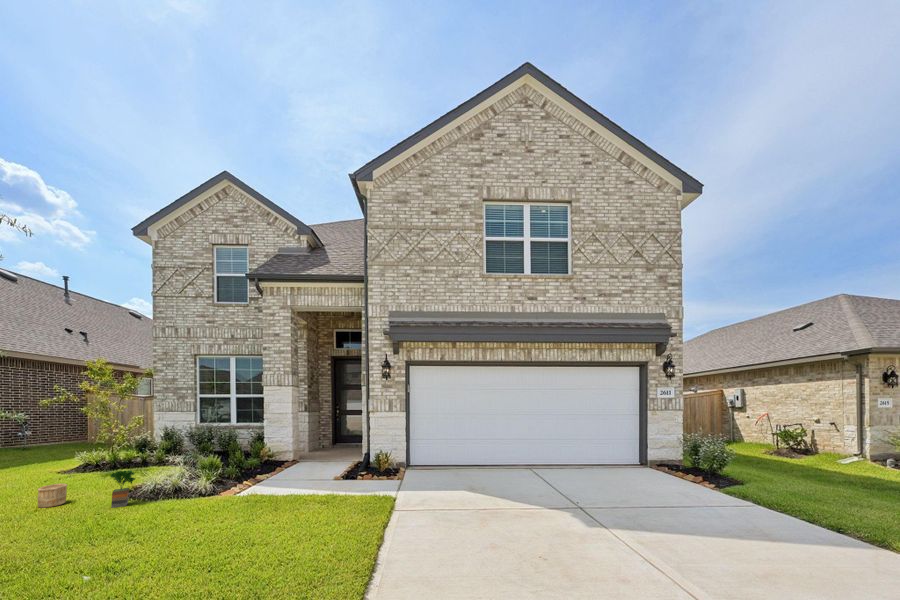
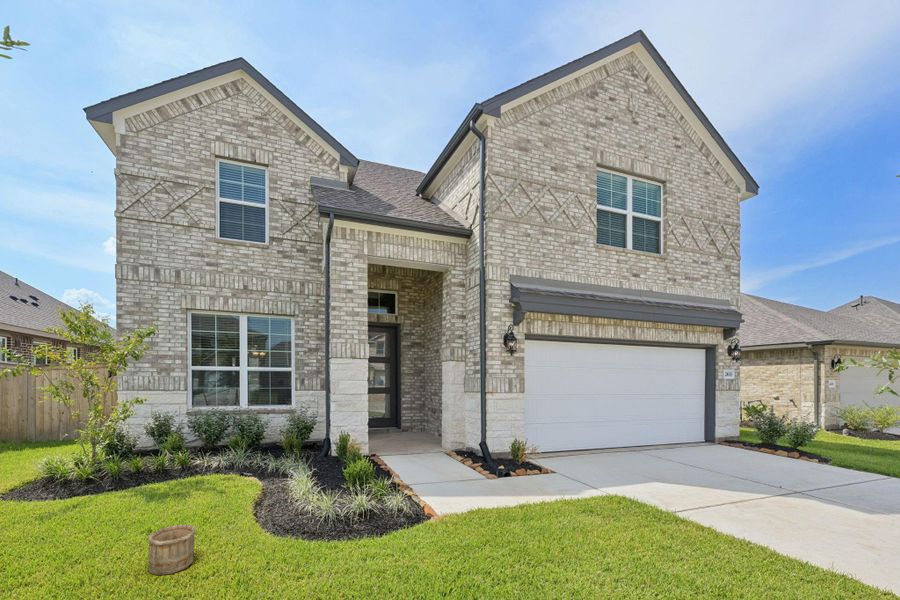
potted tree: present [110,470,135,508] -> none [288,491,332,557]

